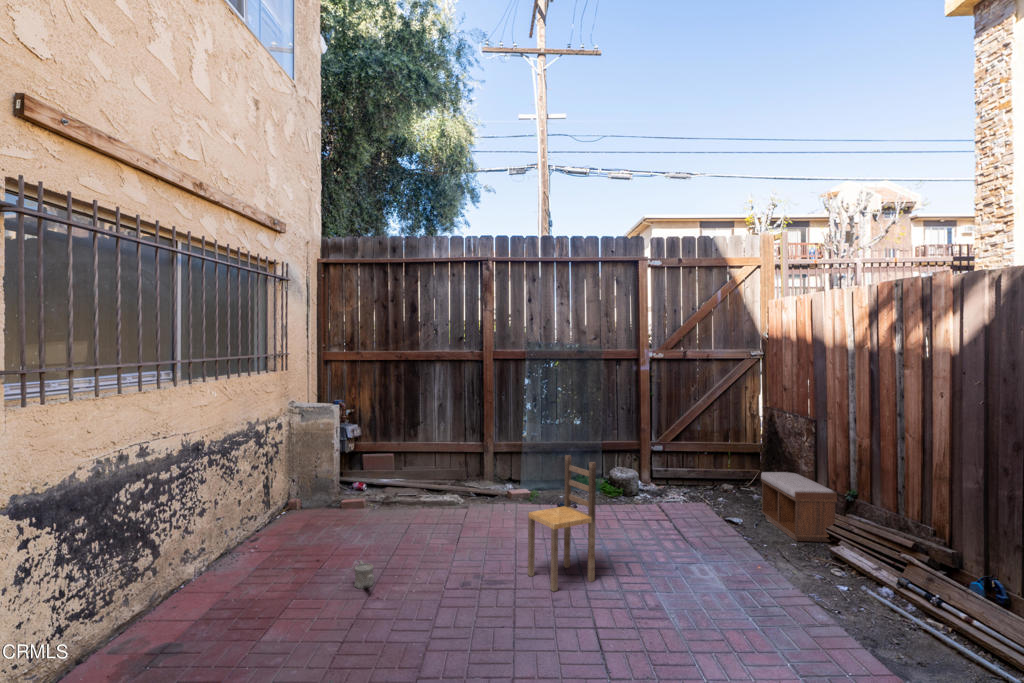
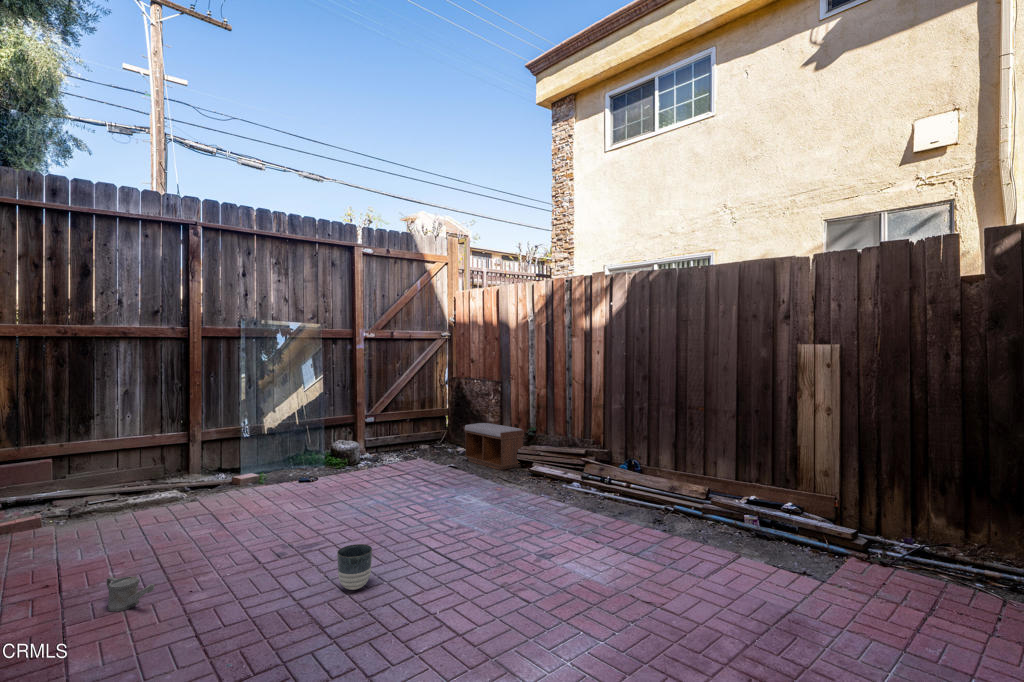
chair: present [528,455,596,591] -> none [323,417,391,546]
planter: none [492,589,524,635] -> present [337,544,372,590]

